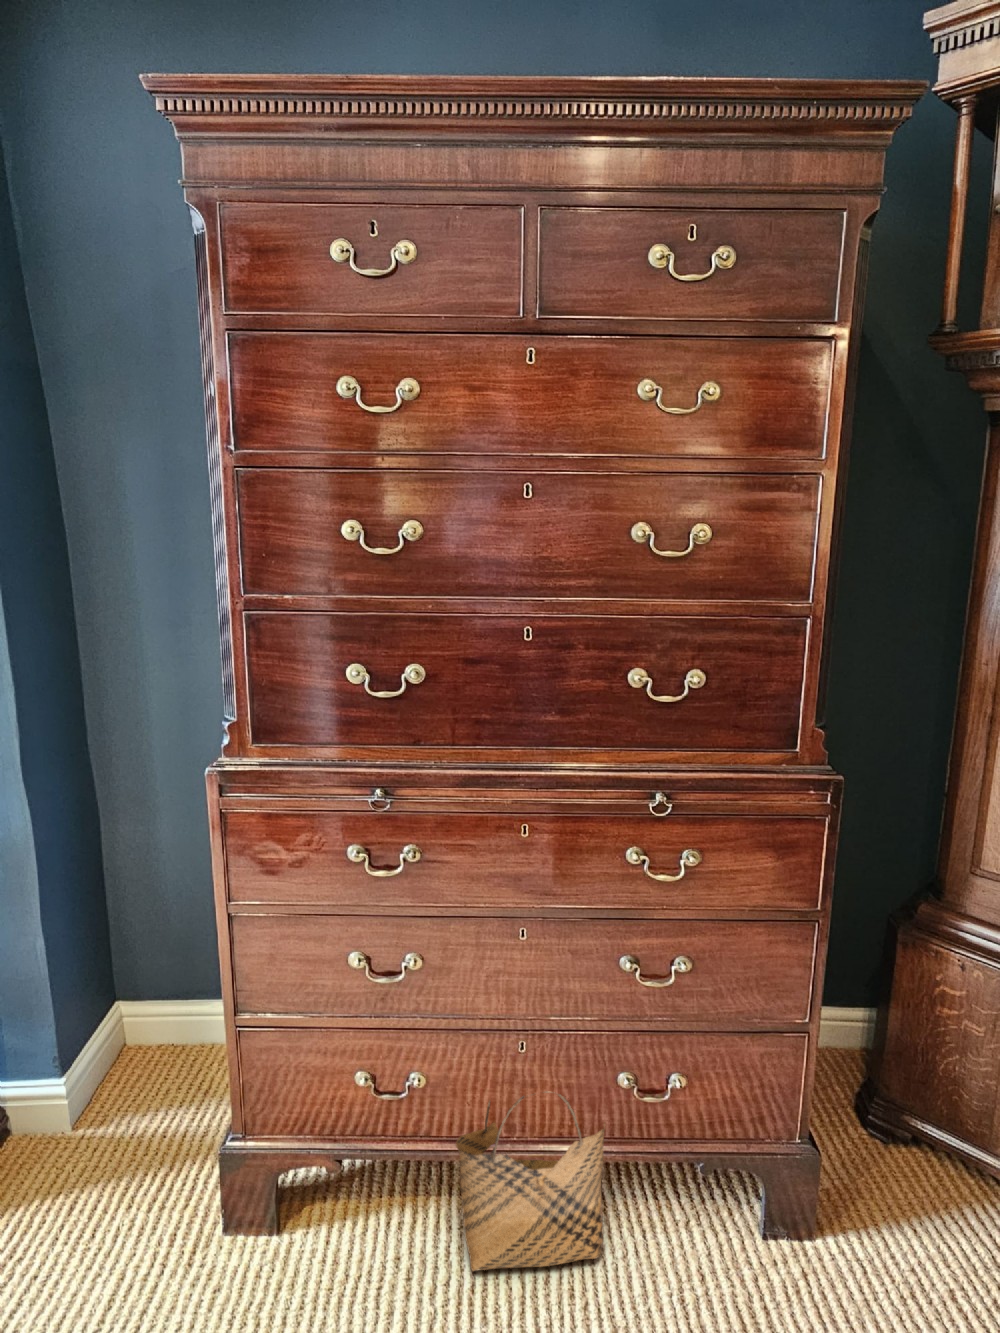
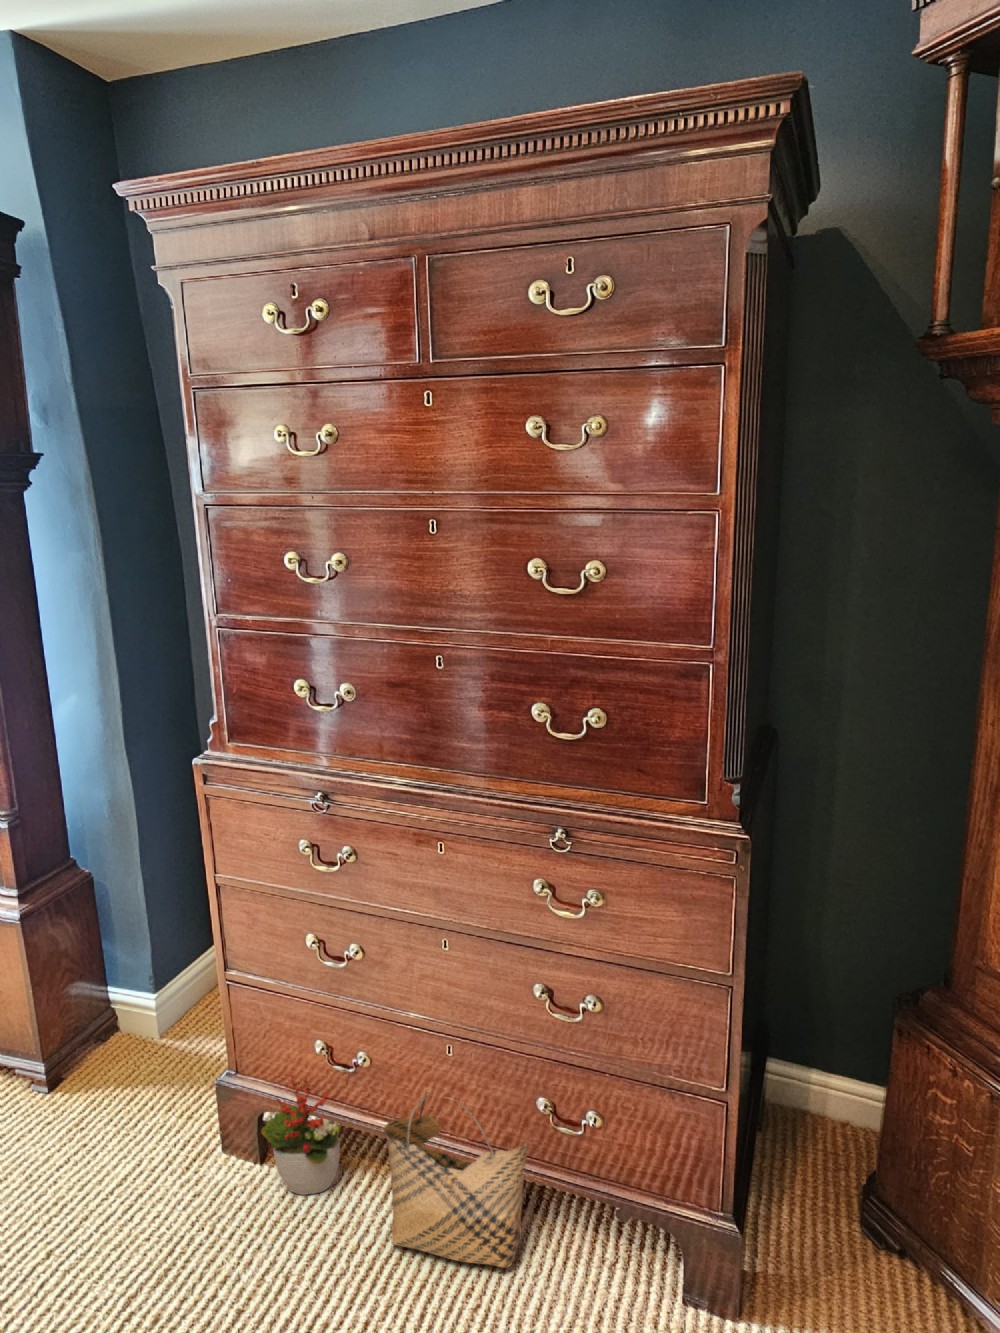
decorative plant: none [299,1117,384,1253] -> present [261,1073,341,1195]

